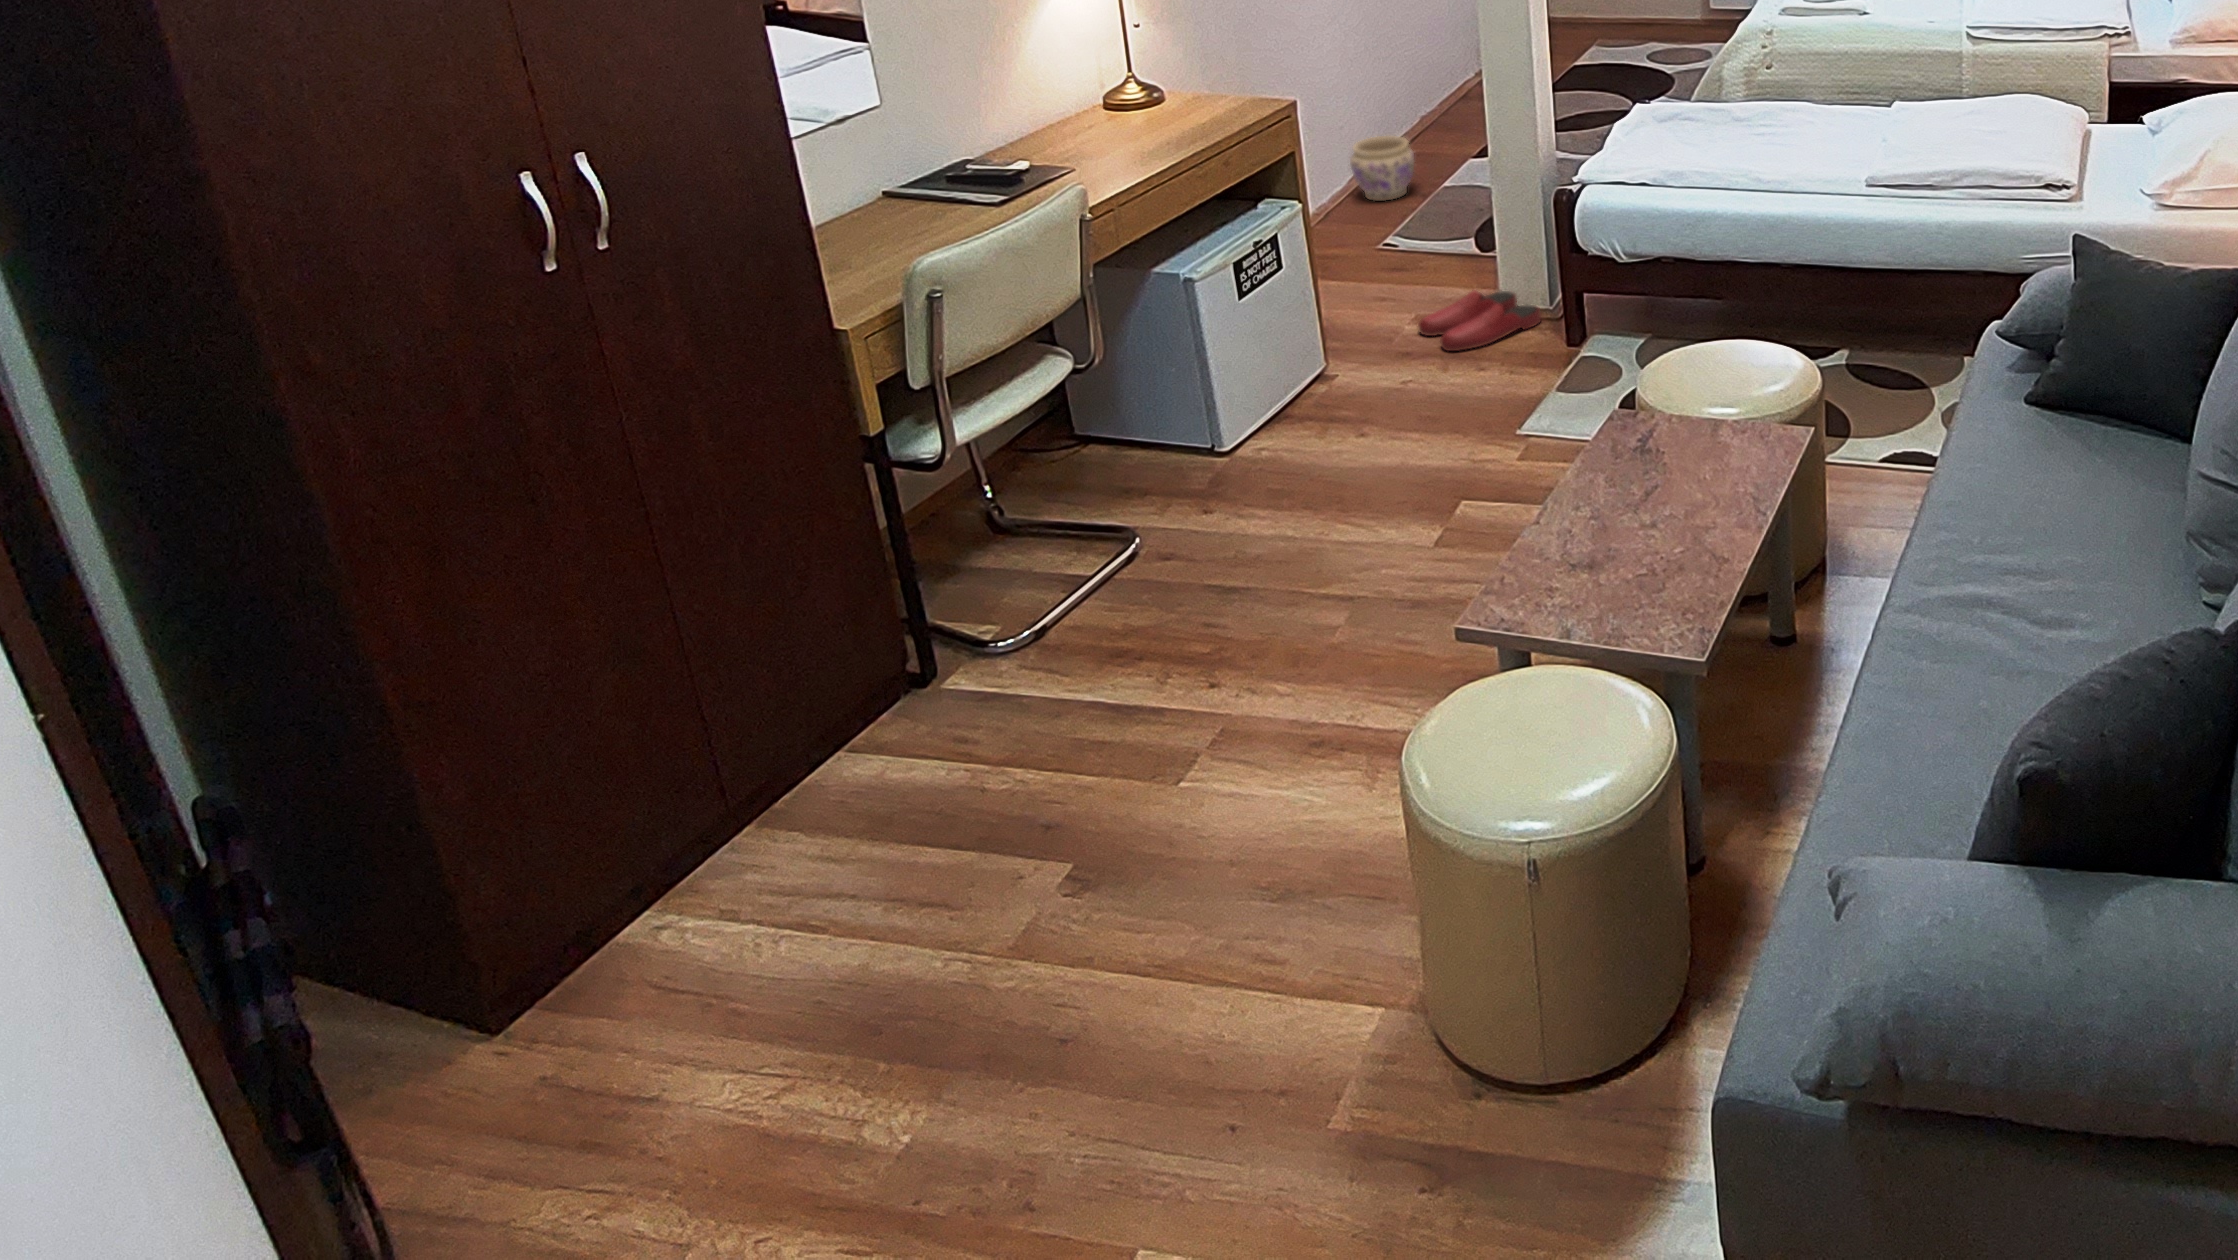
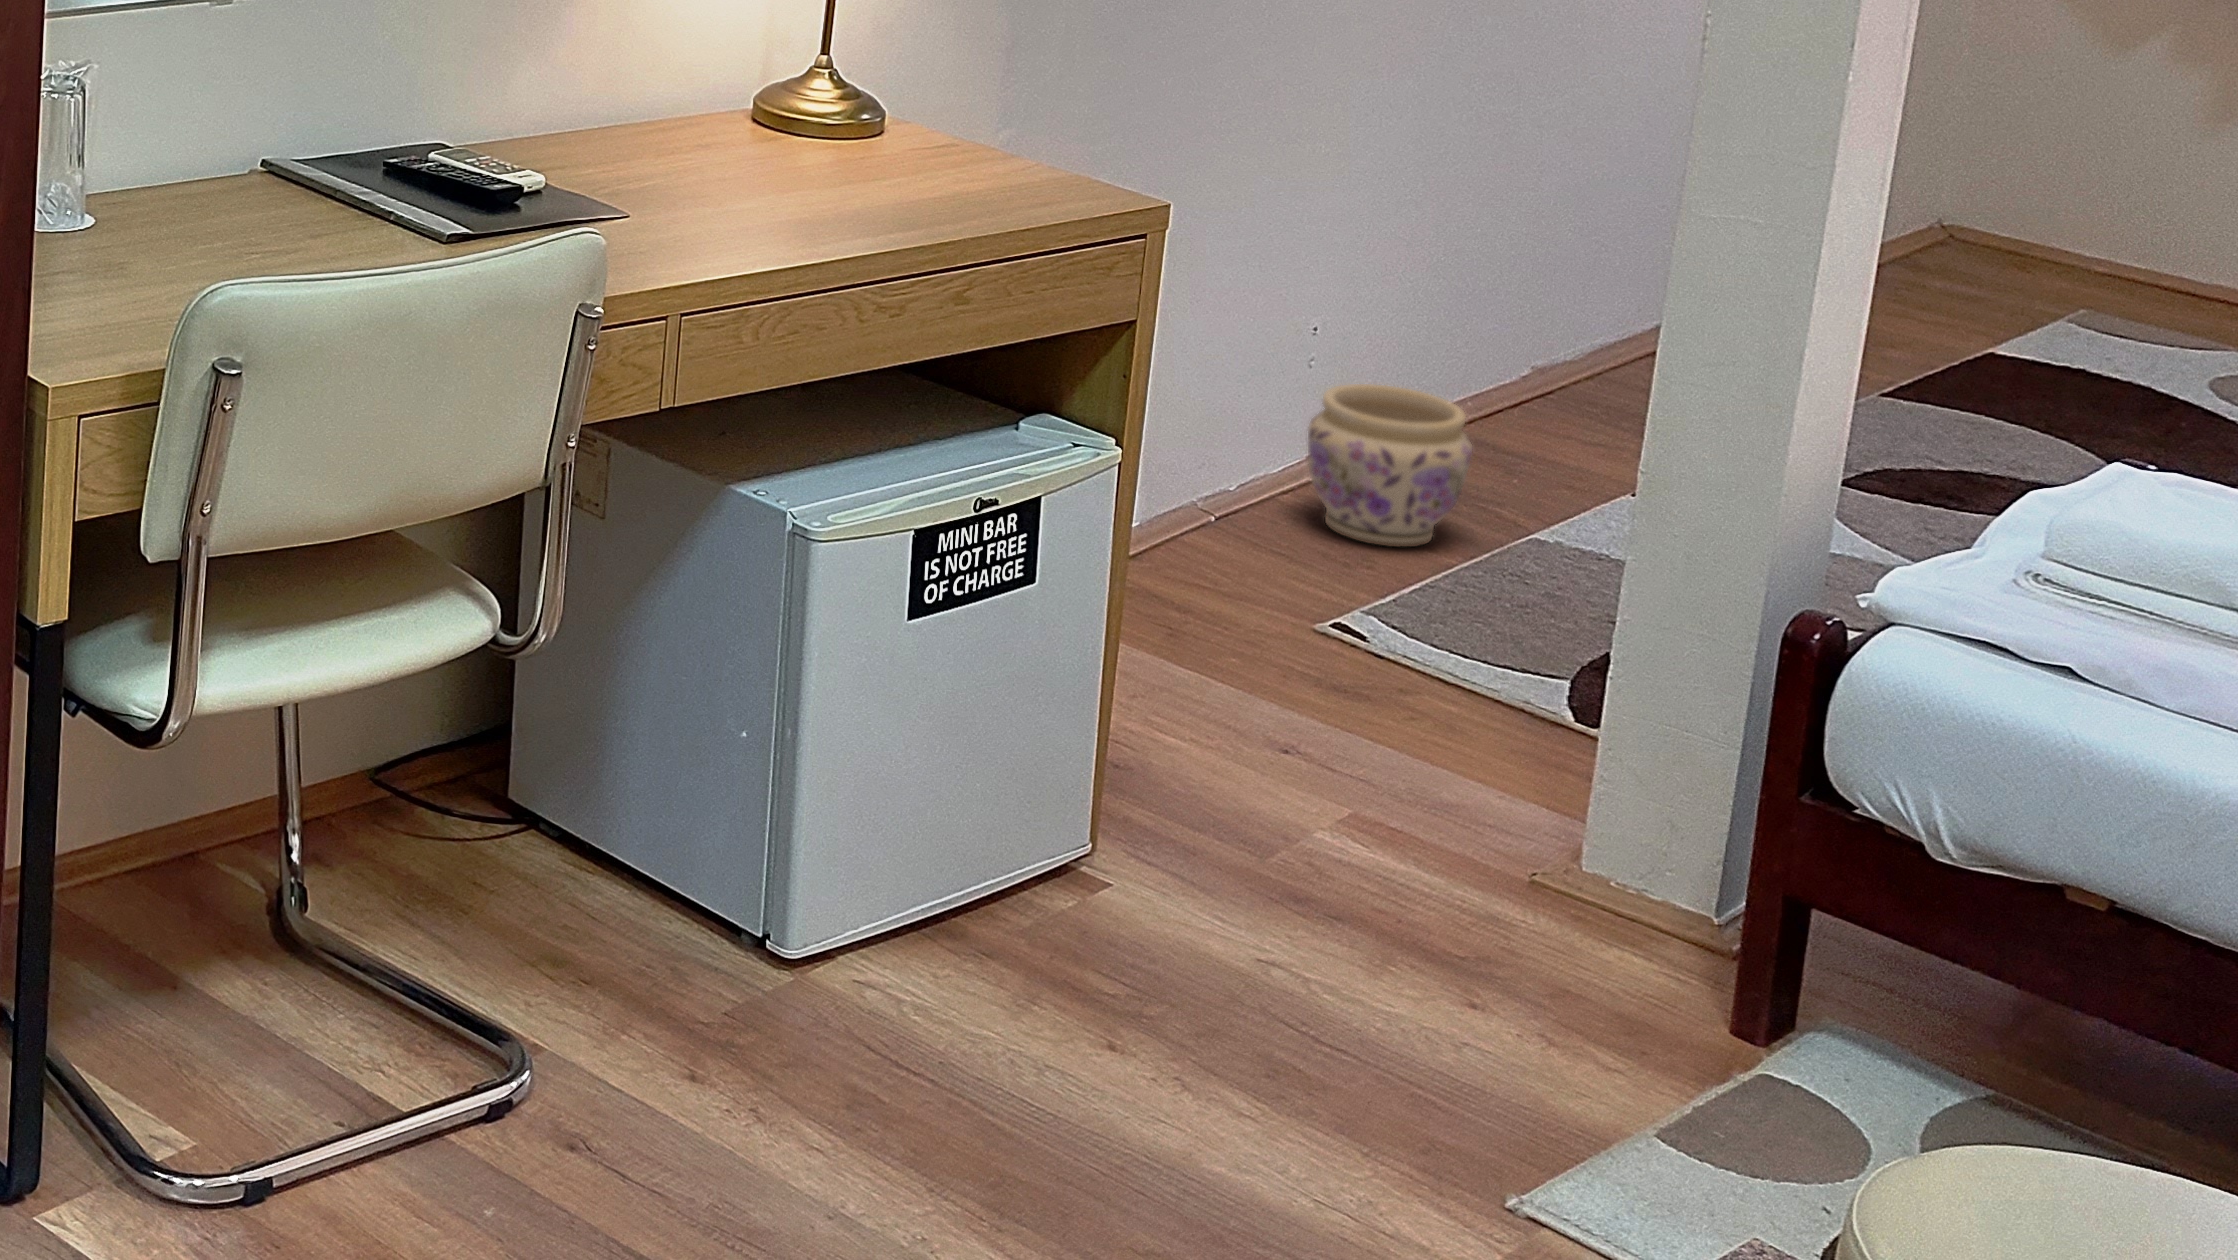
slippers: present [1418,290,1541,351] -> none [1339,805,1673,950]

